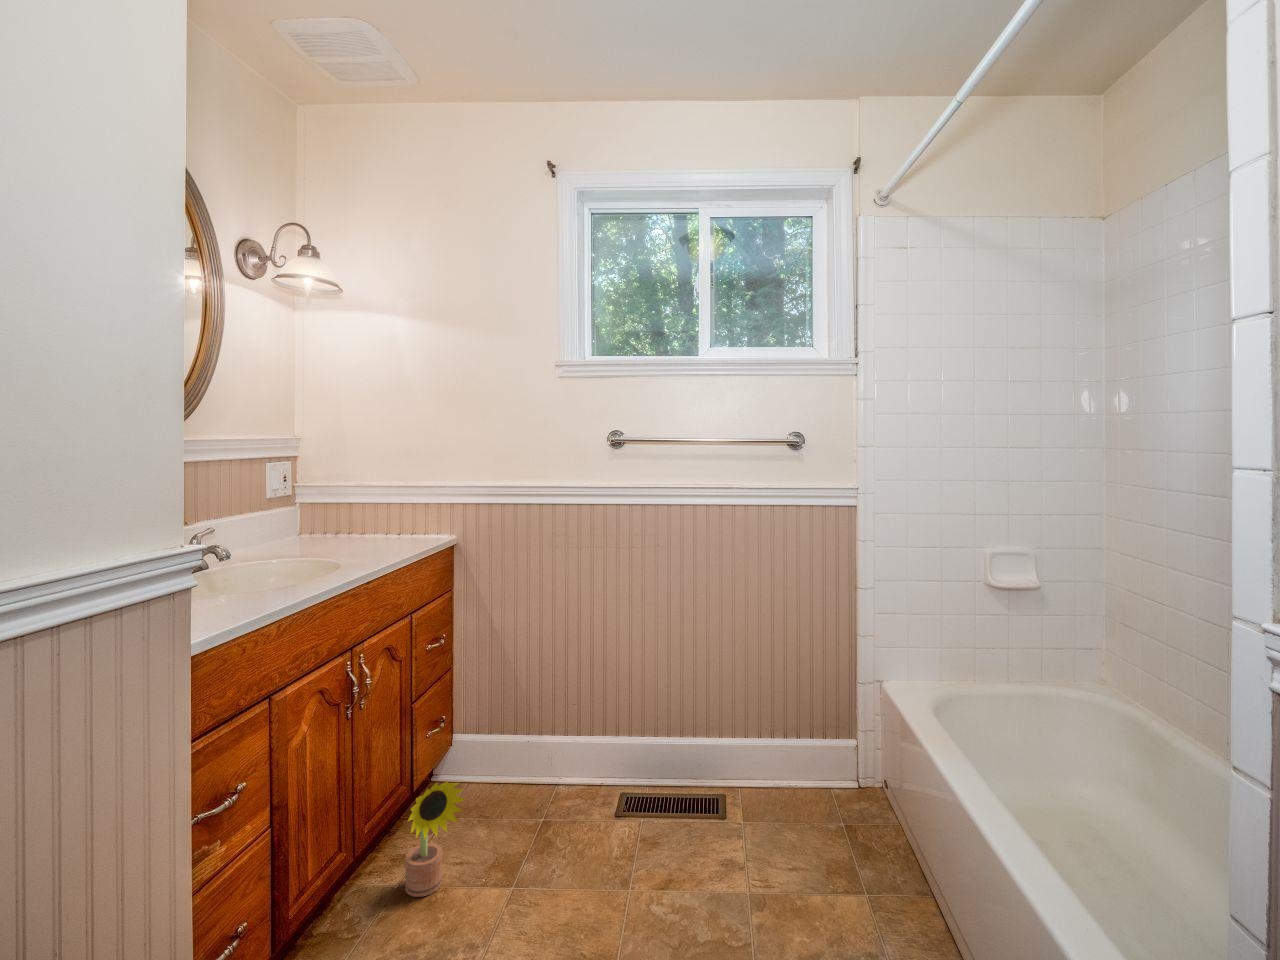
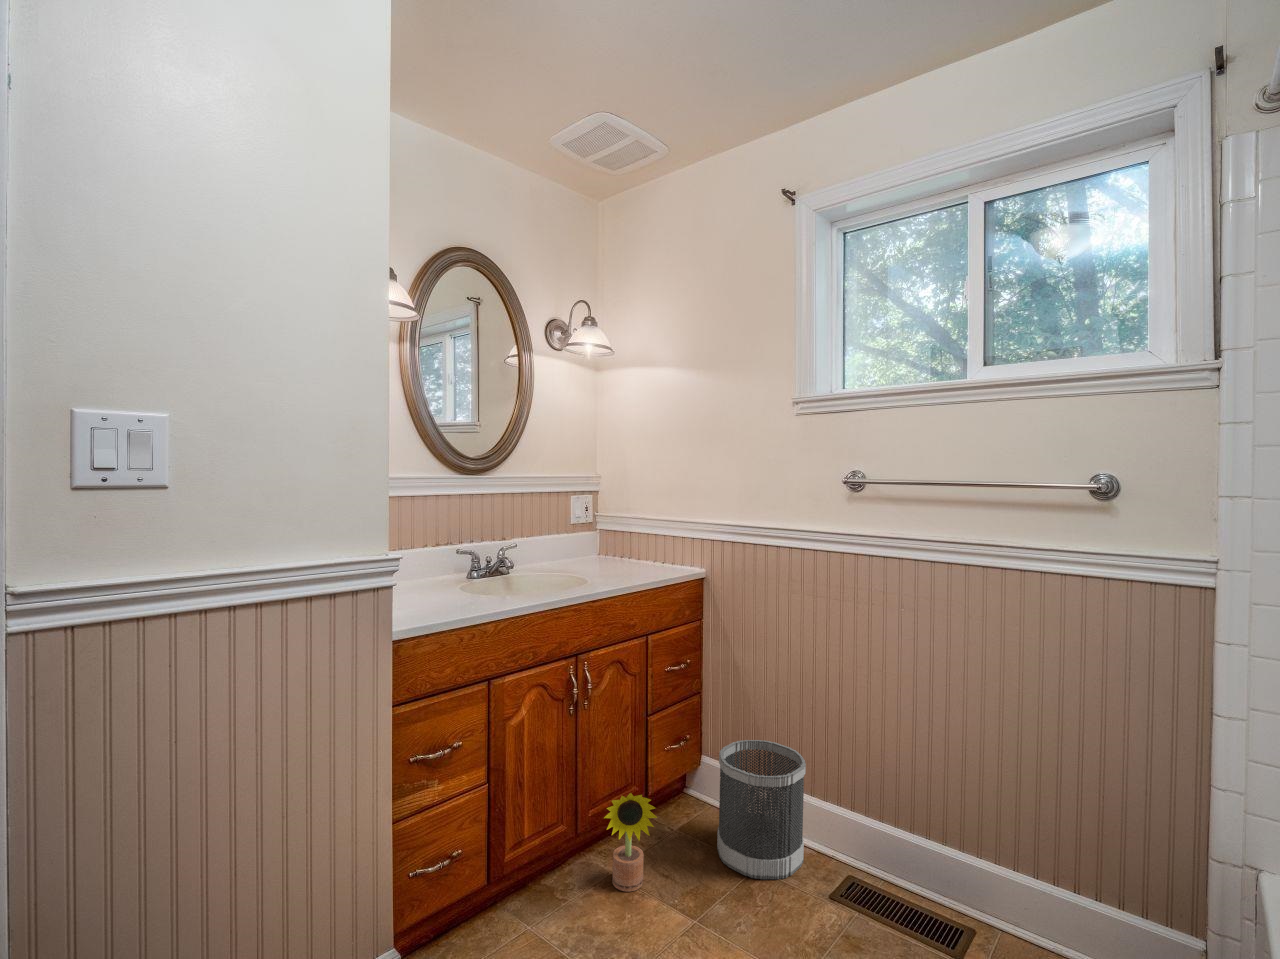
wastebasket: none [495,696,580,829] -> present [717,740,806,880]

